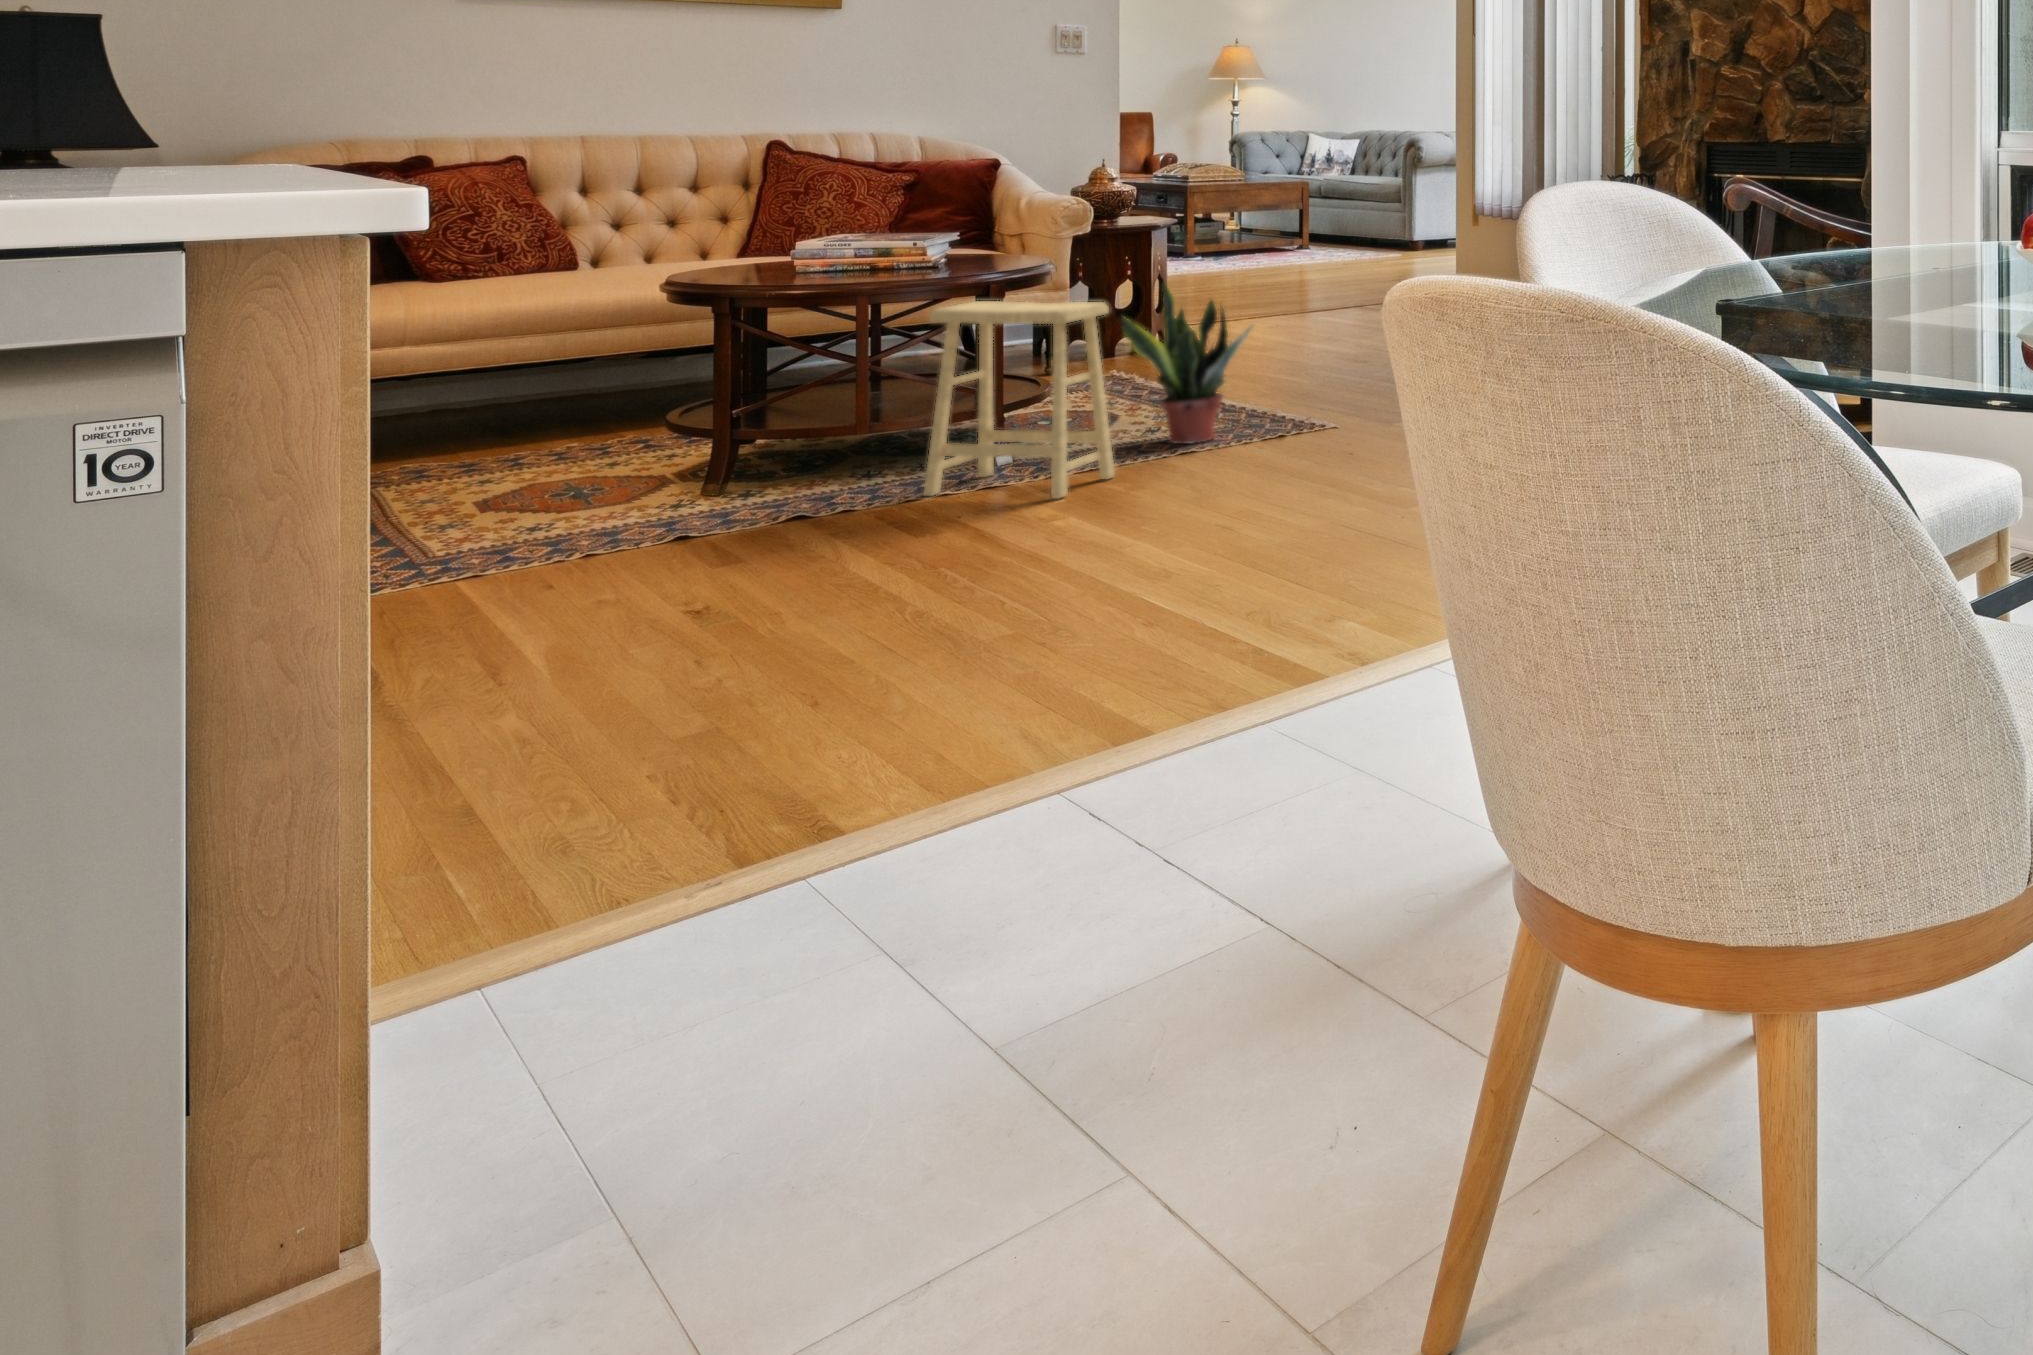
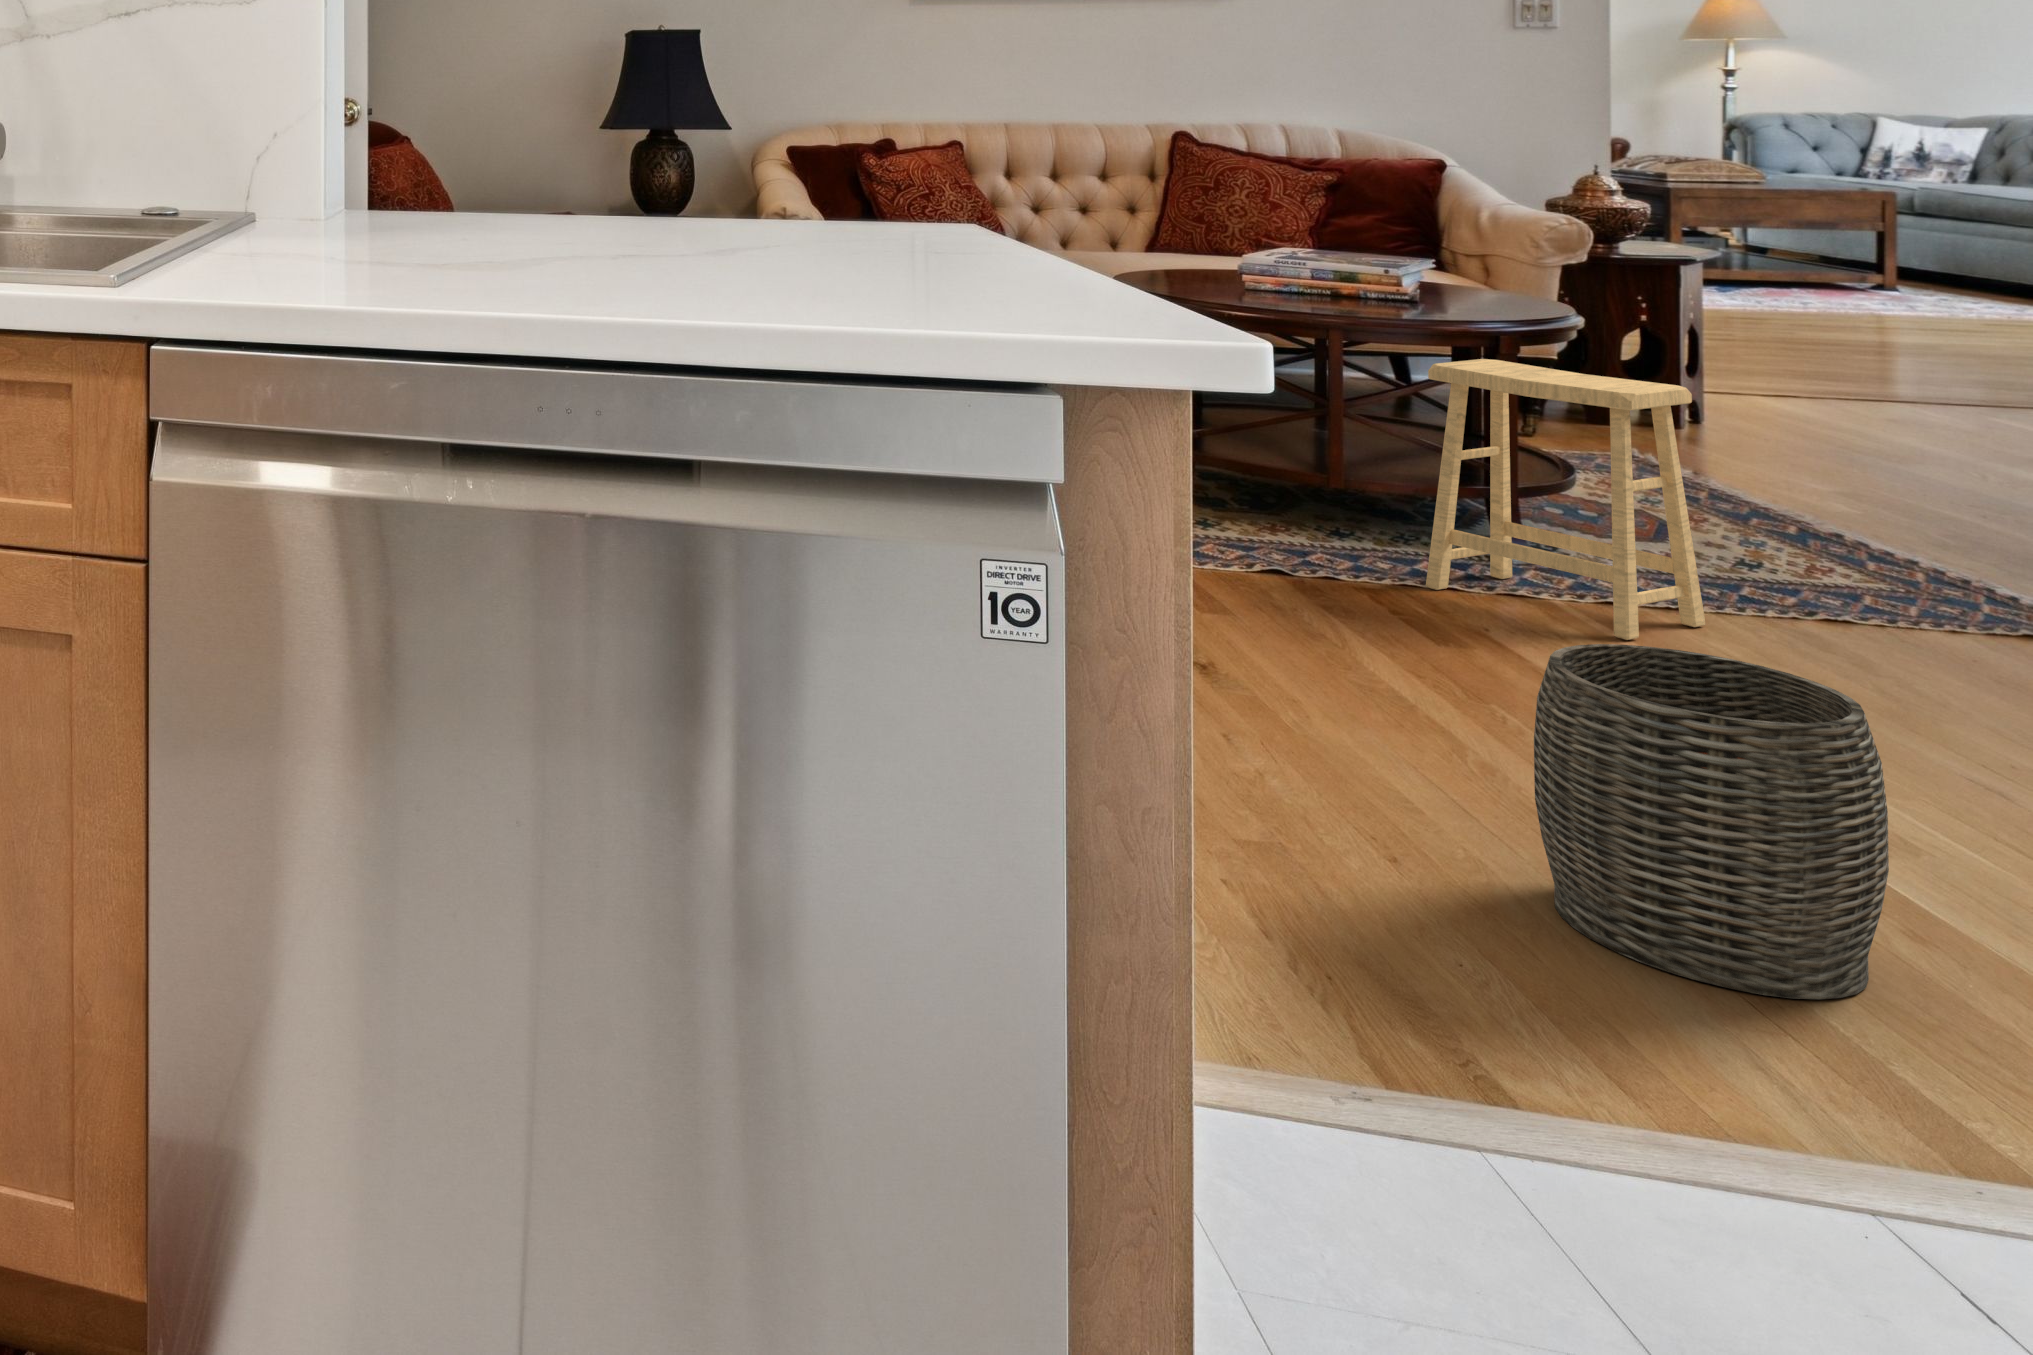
potted plant: present [1121,285,1251,444] -> none [1693,360,1936,600]
woven basket: none [920,472,1137,711] -> present [1534,644,1889,1000]

